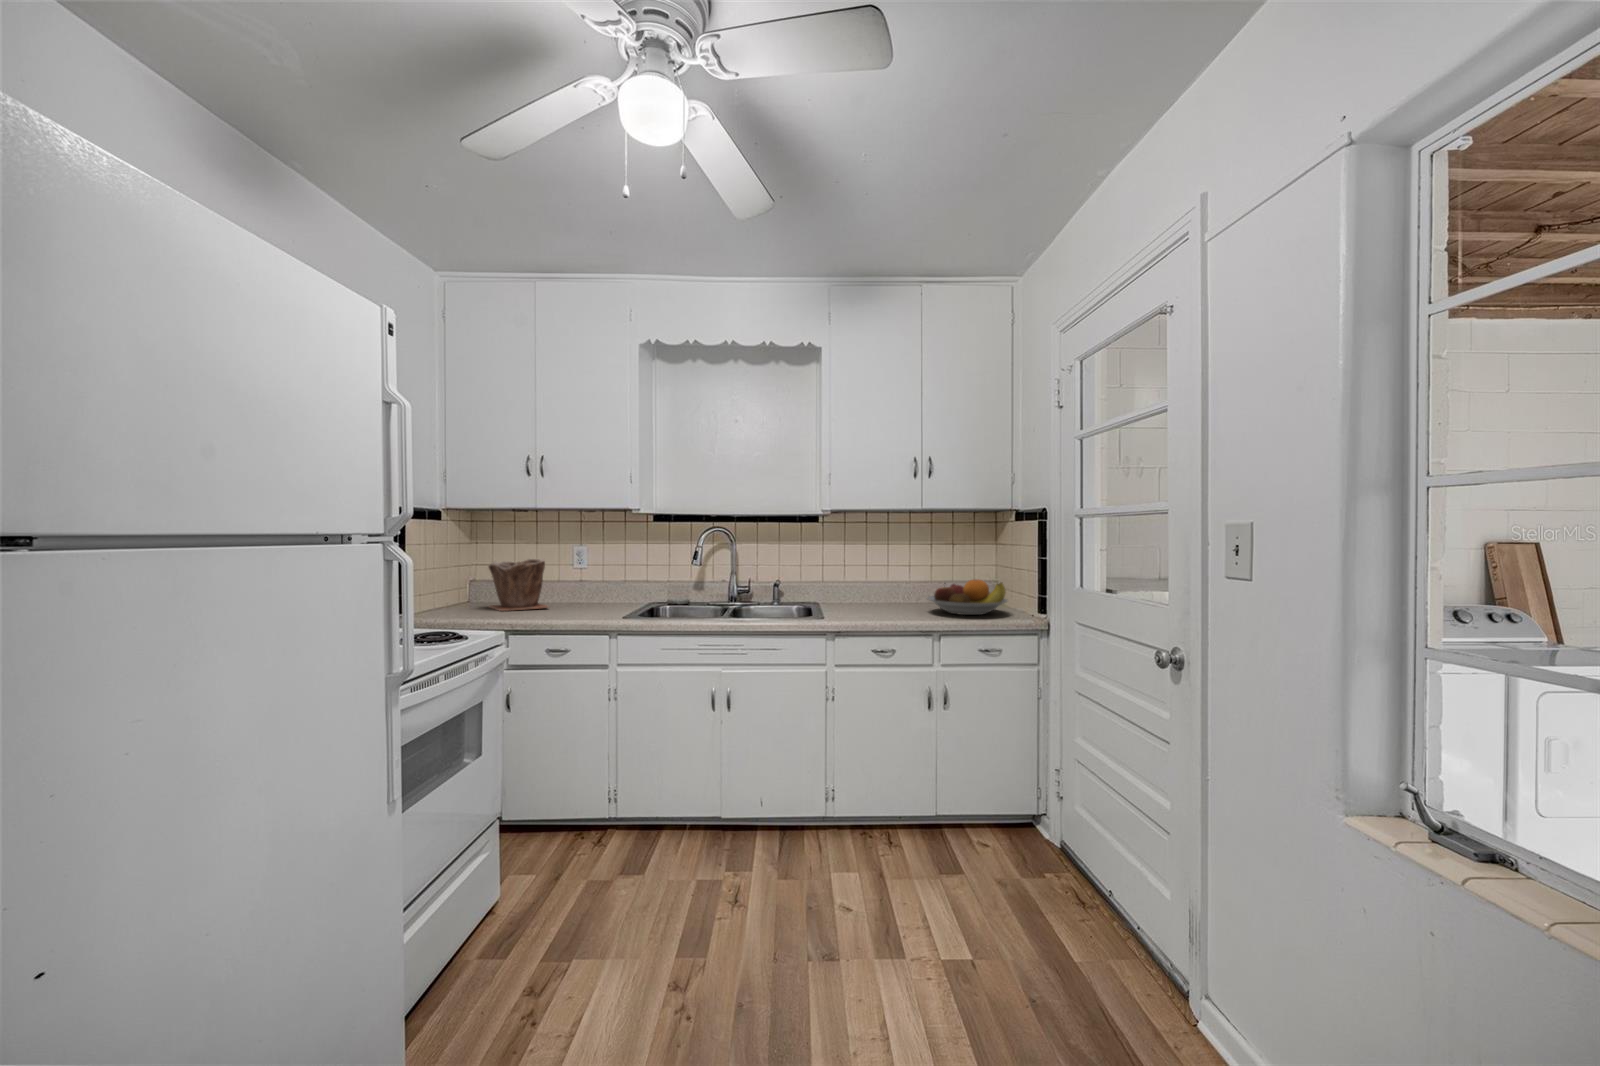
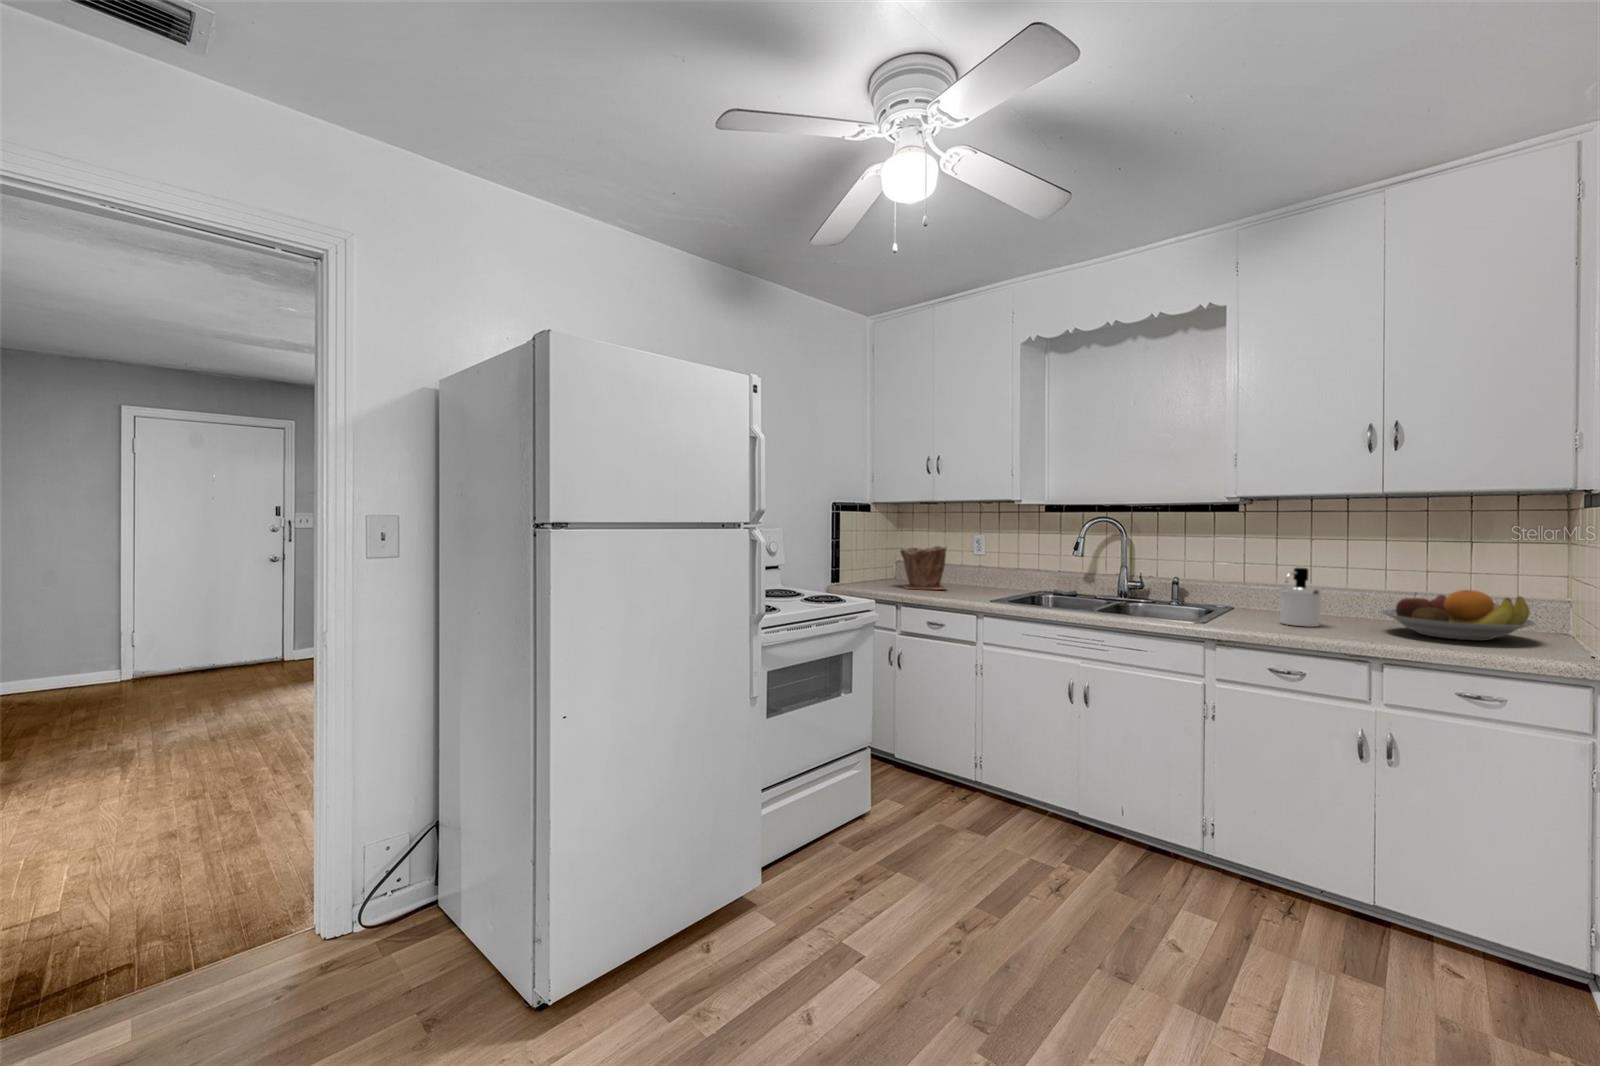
soap dispenser: none [865,568,892,615] -> present [1279,568,1322,627]

